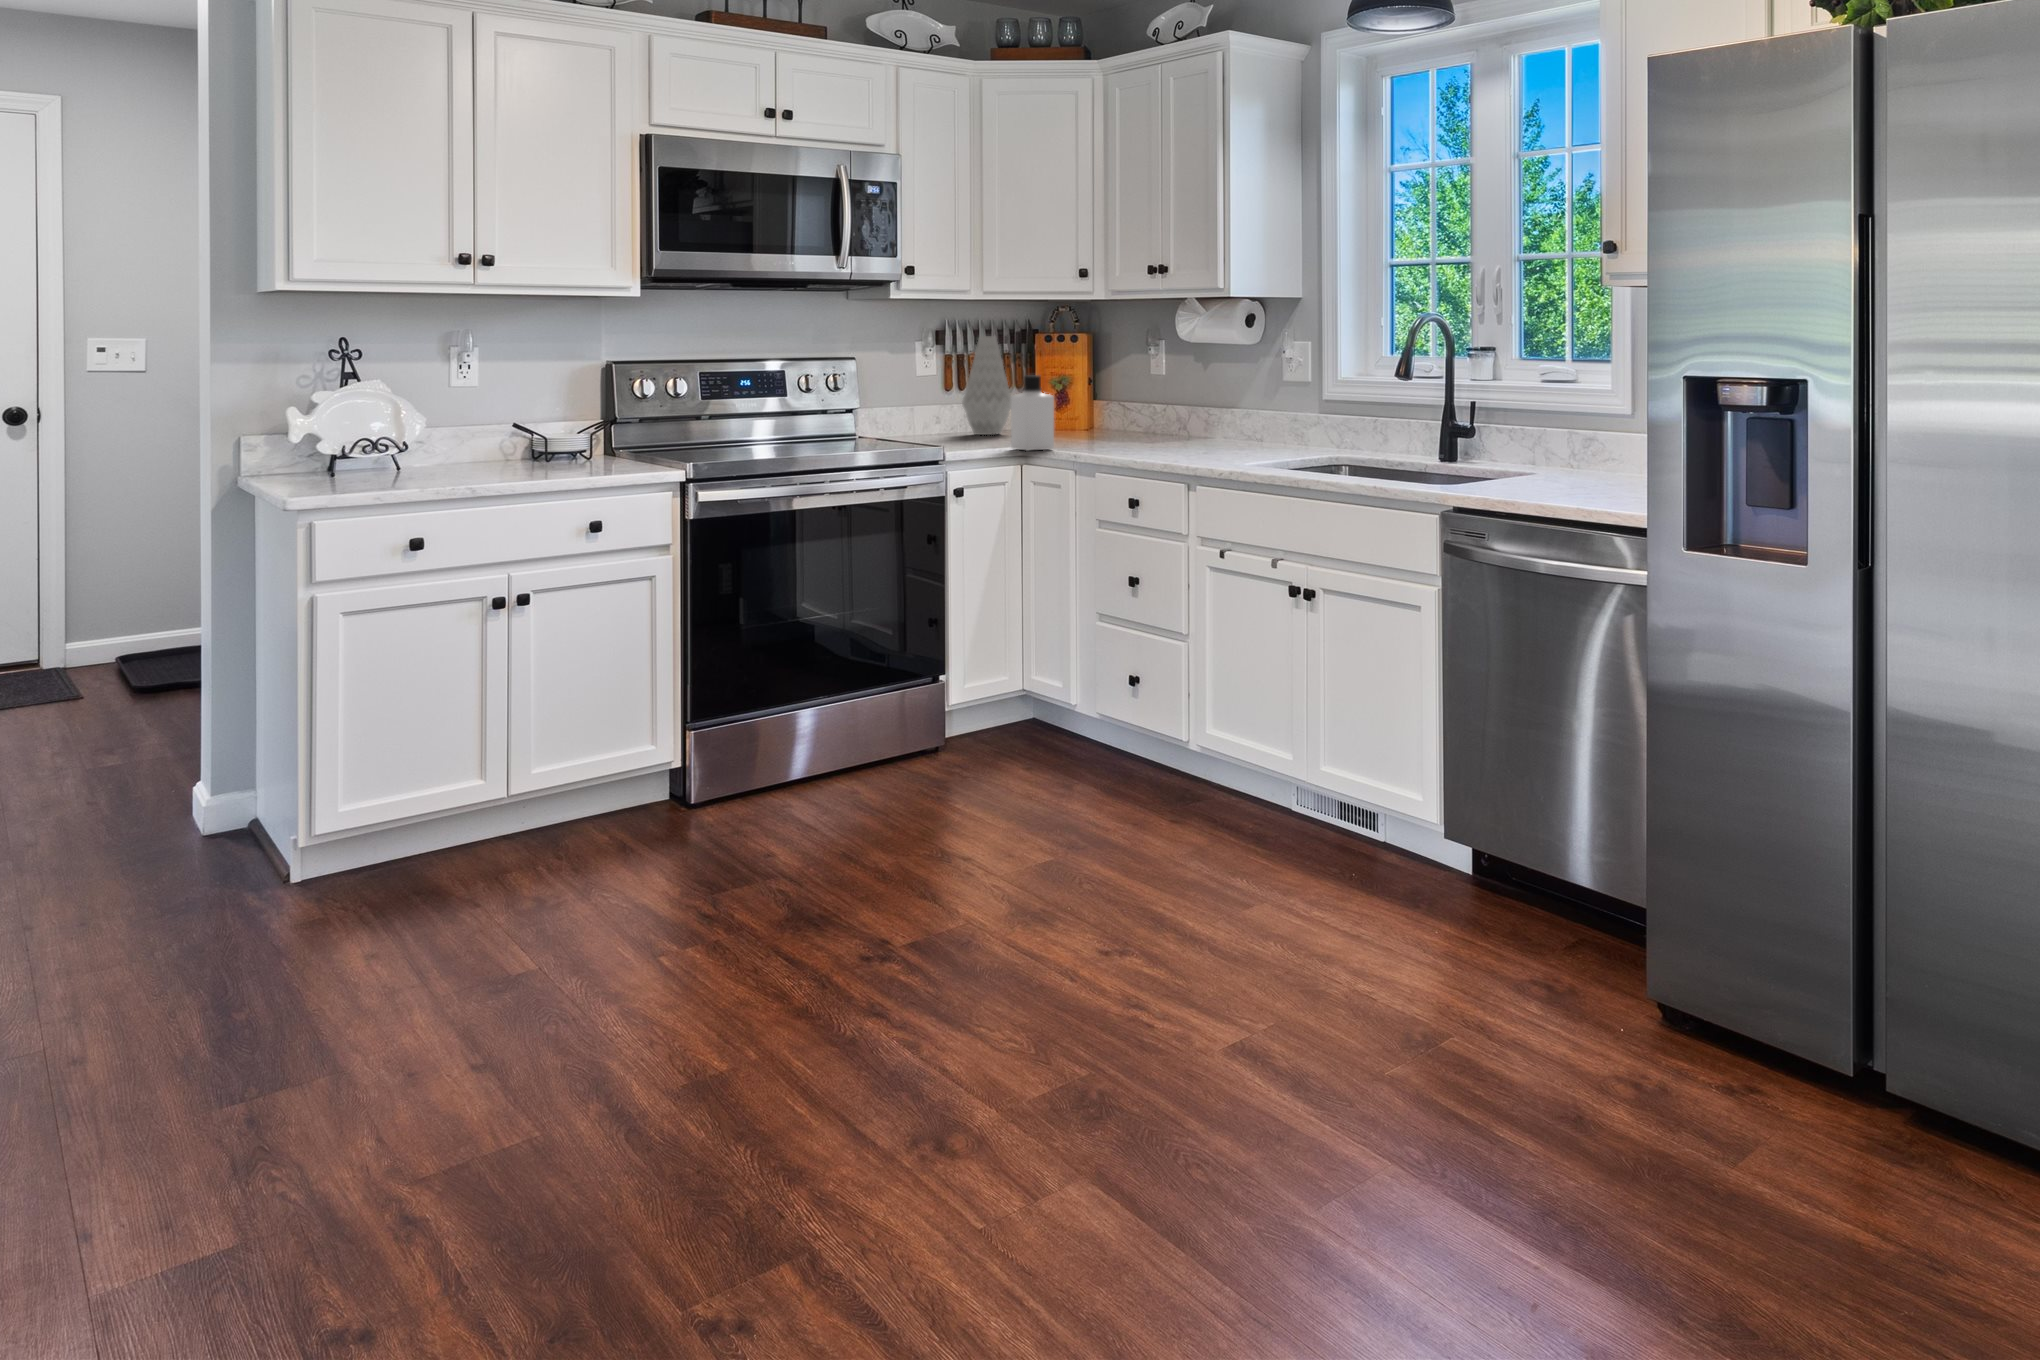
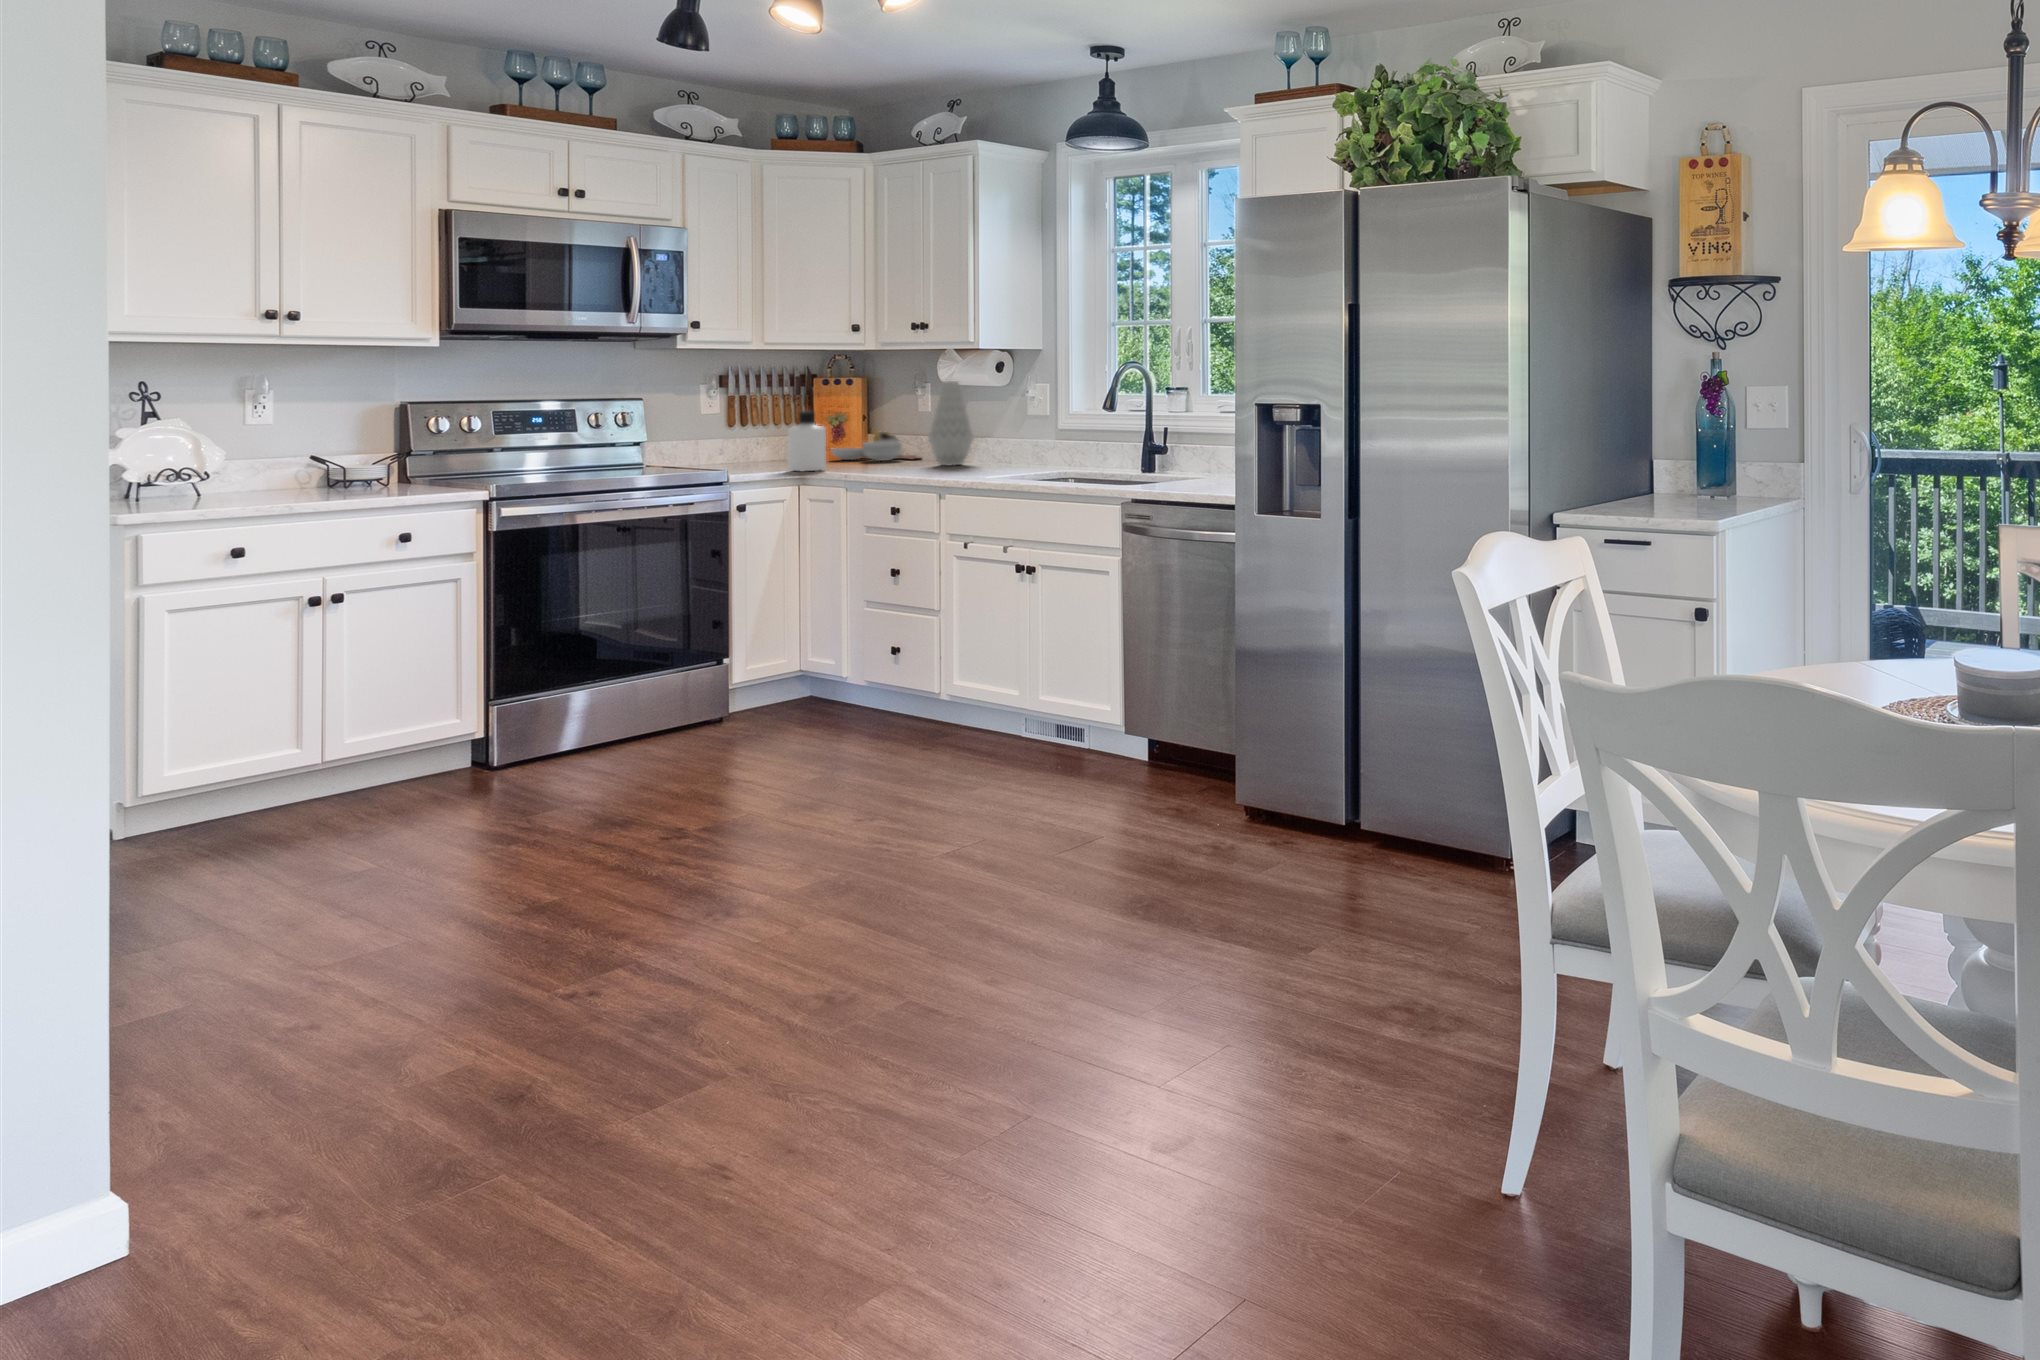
vase: present [962,336,1011,435] -> present [928,381,974,465]
cutting board: none [1055,396,1160,437] -> present [831,429,918,461]

